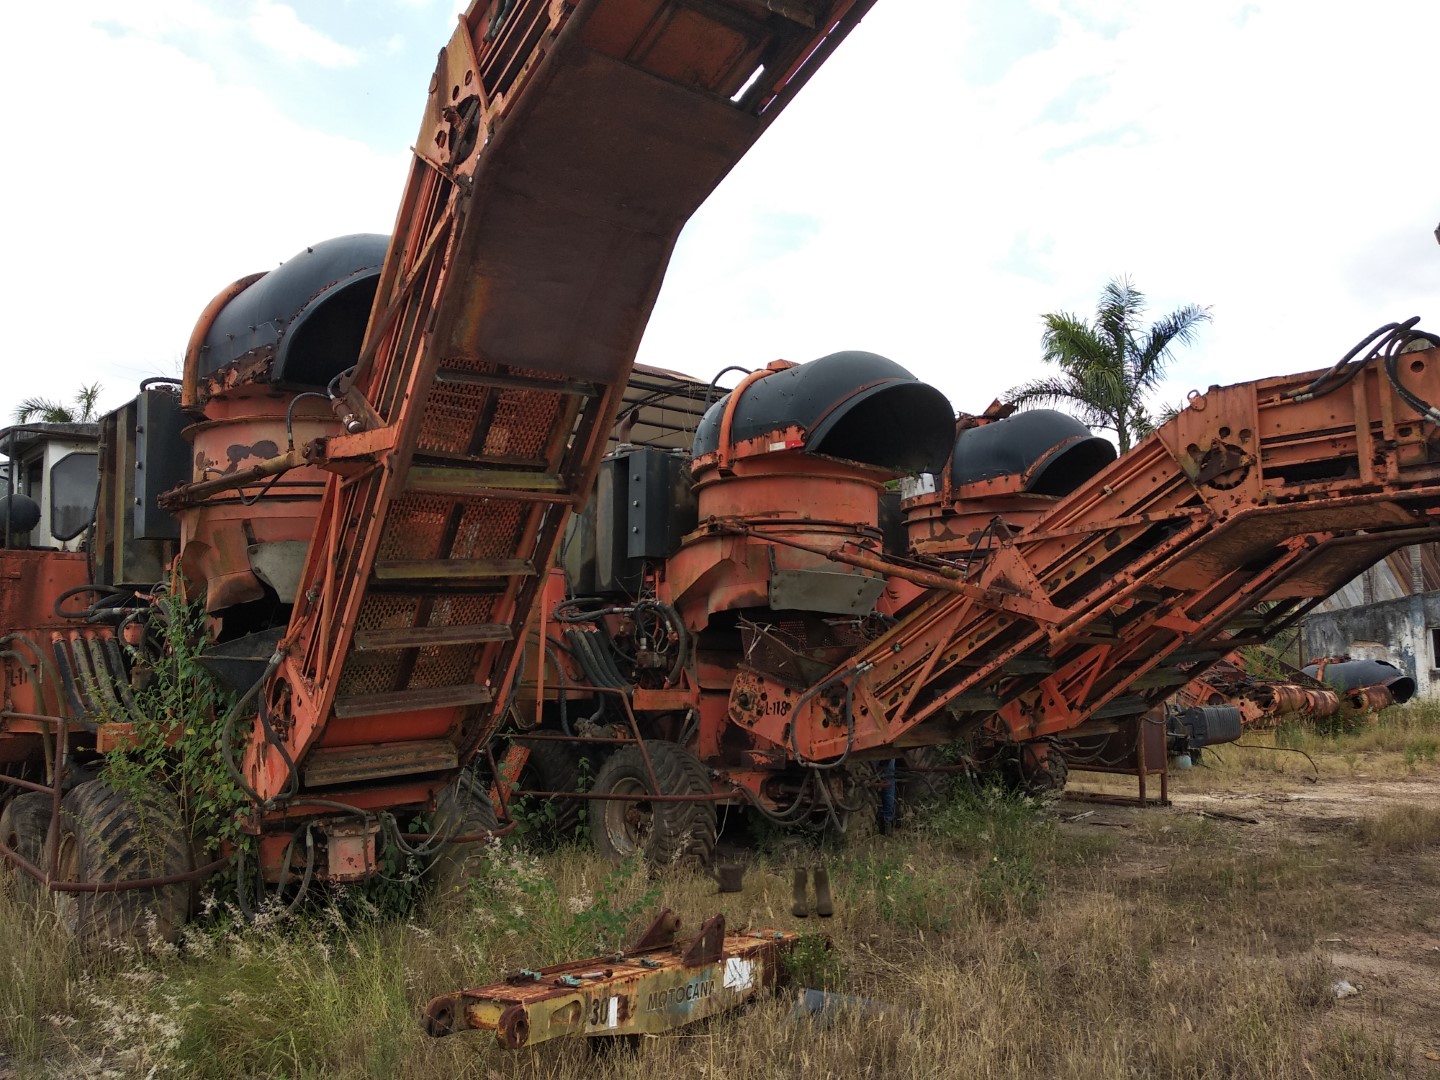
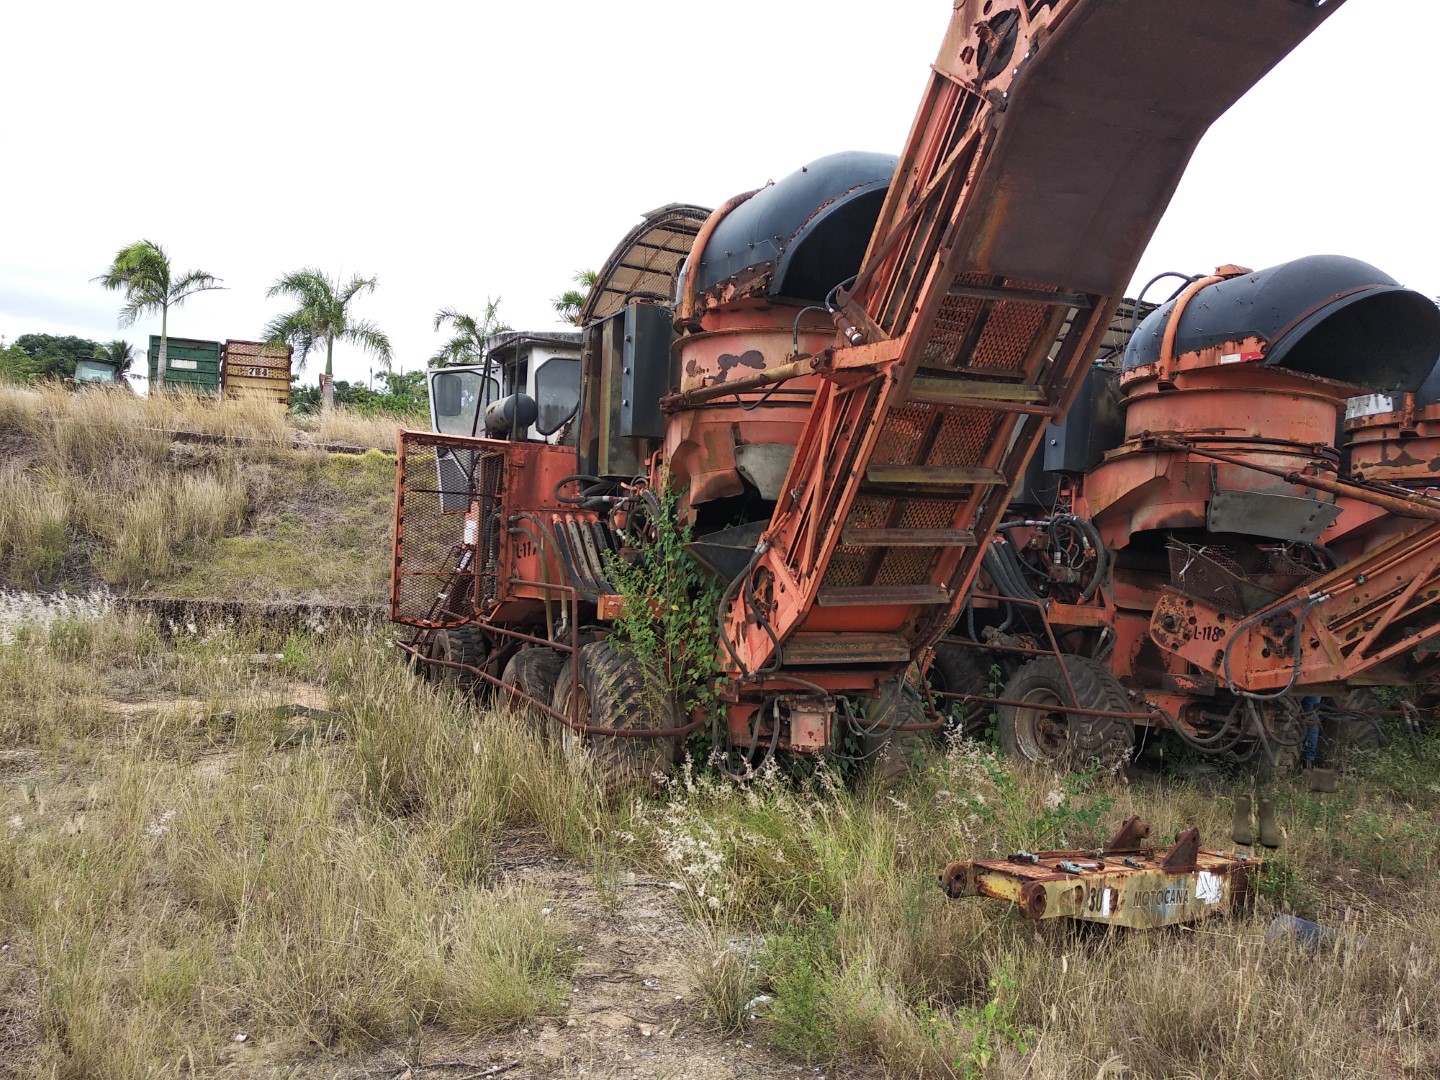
watering can: present [704,863,746,892] -> present [1303,768,1335,792]

